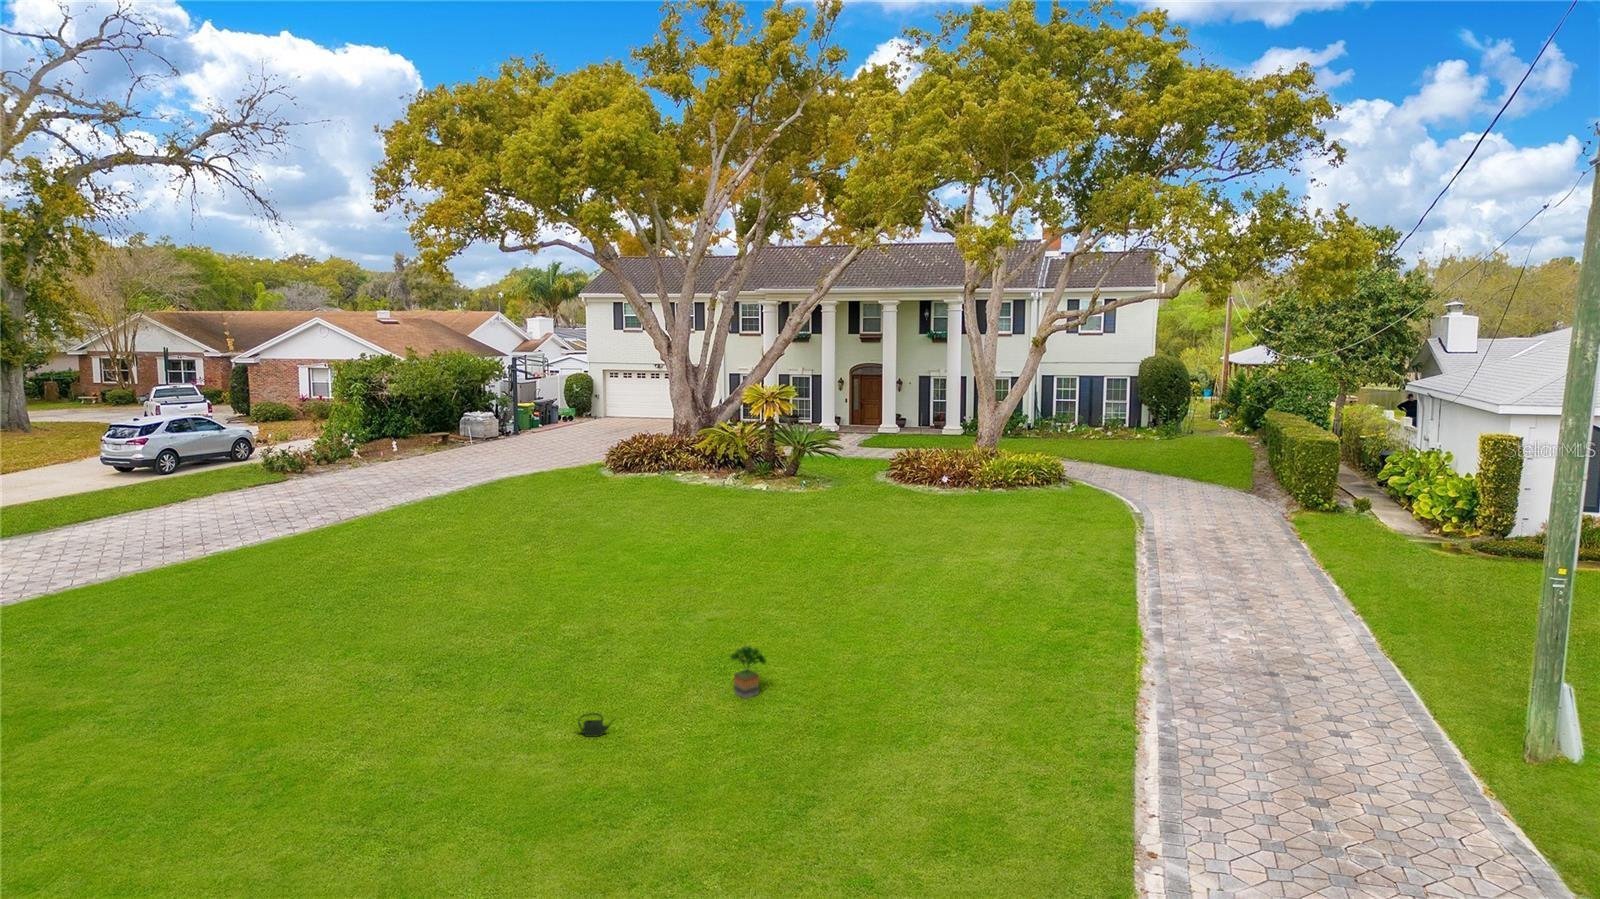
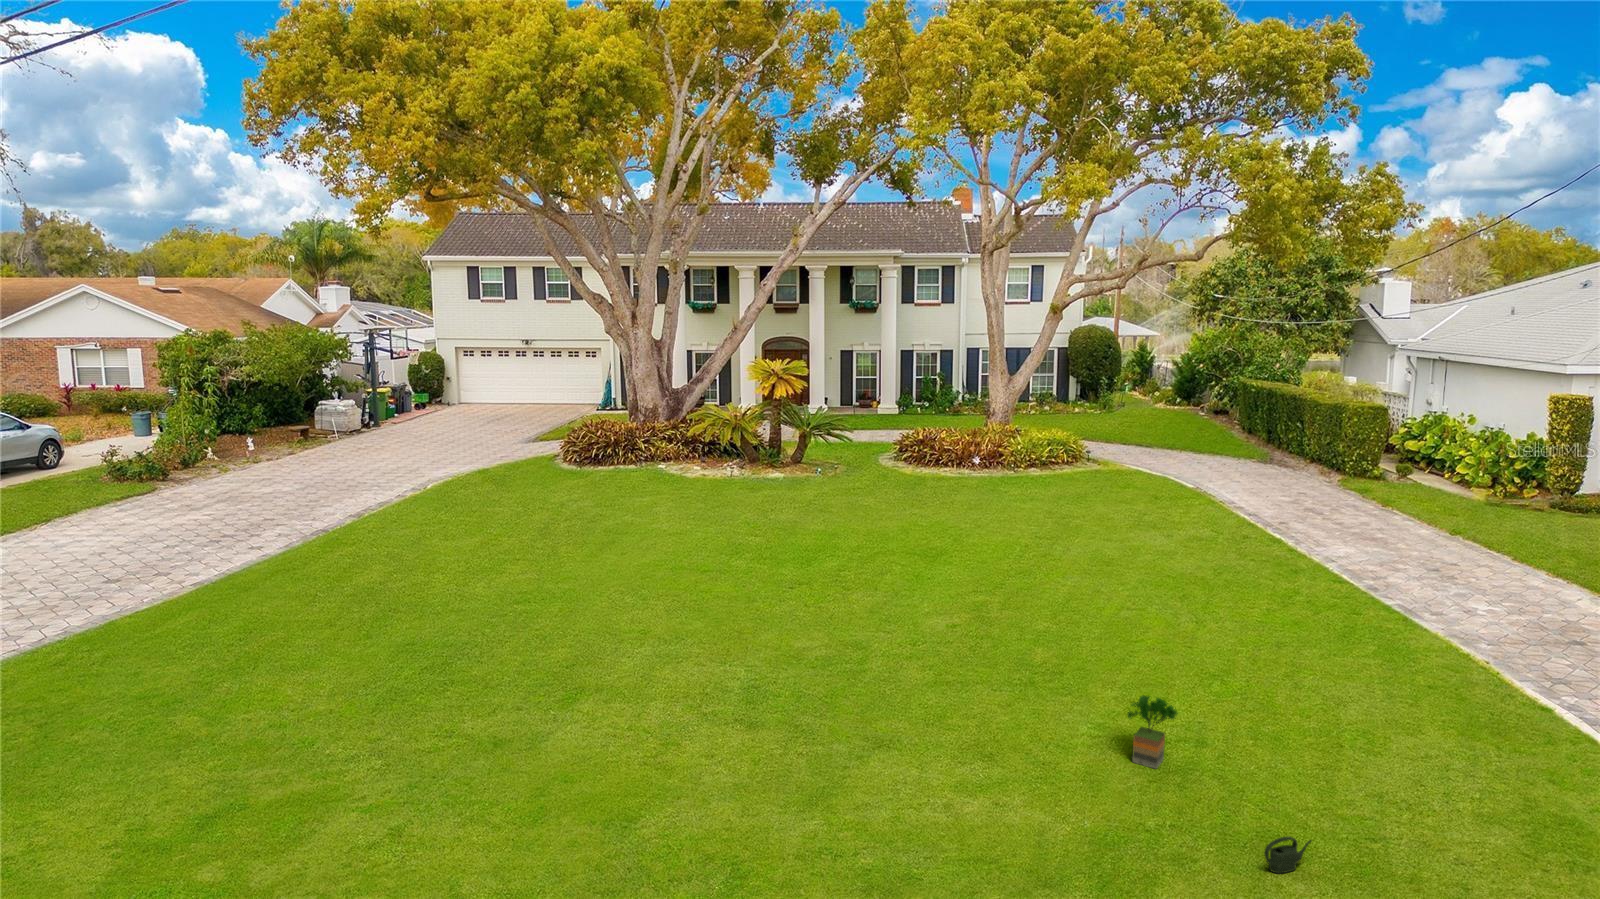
watering can: present [578,713,611,737] -> present [1264,837,1311,874]

